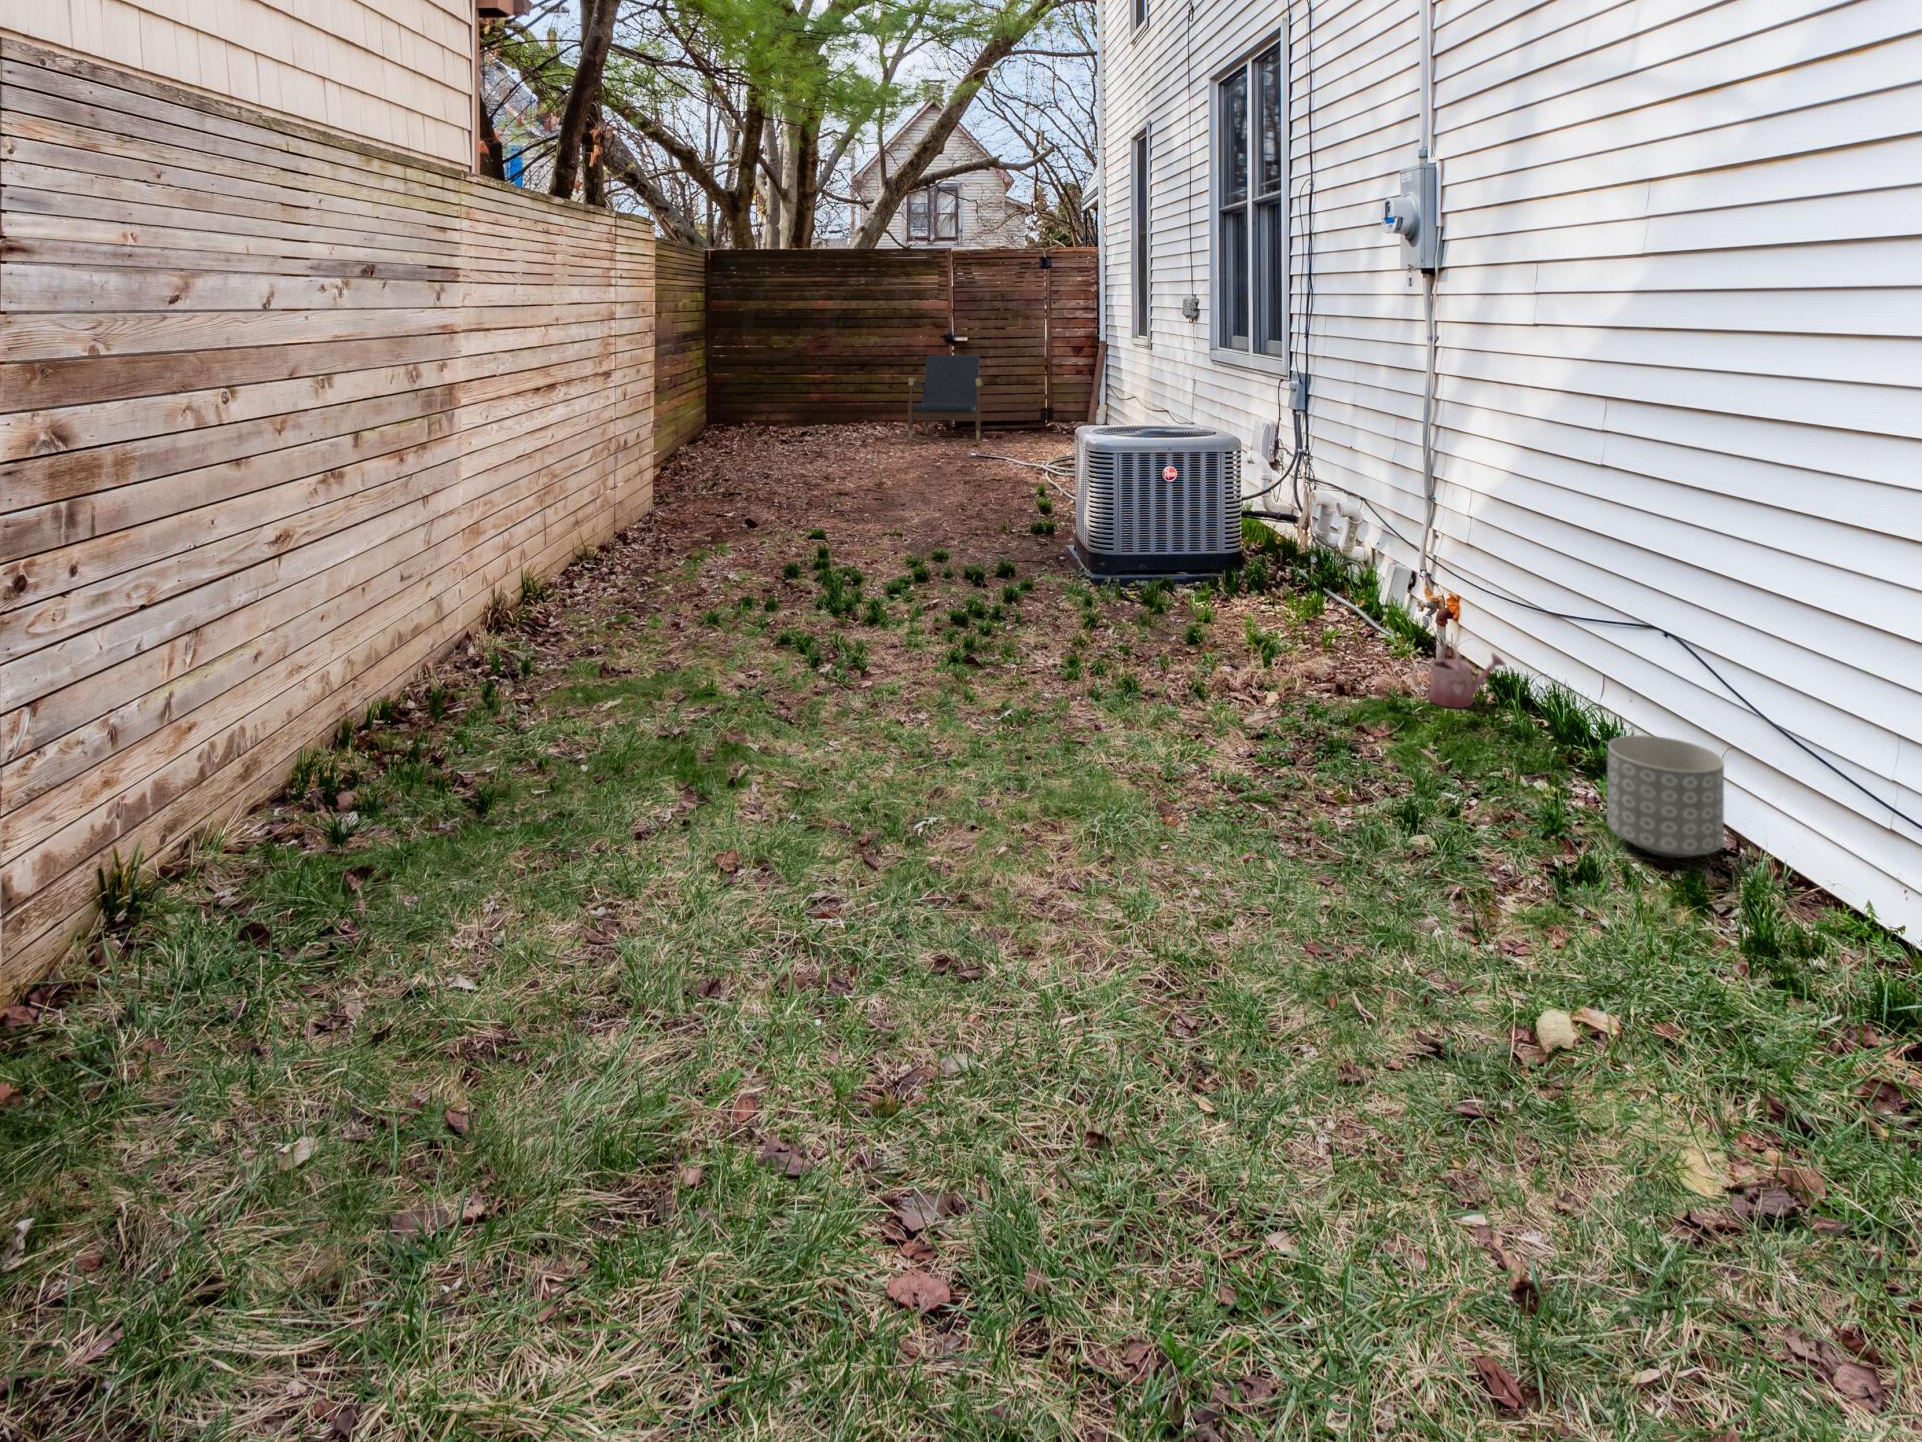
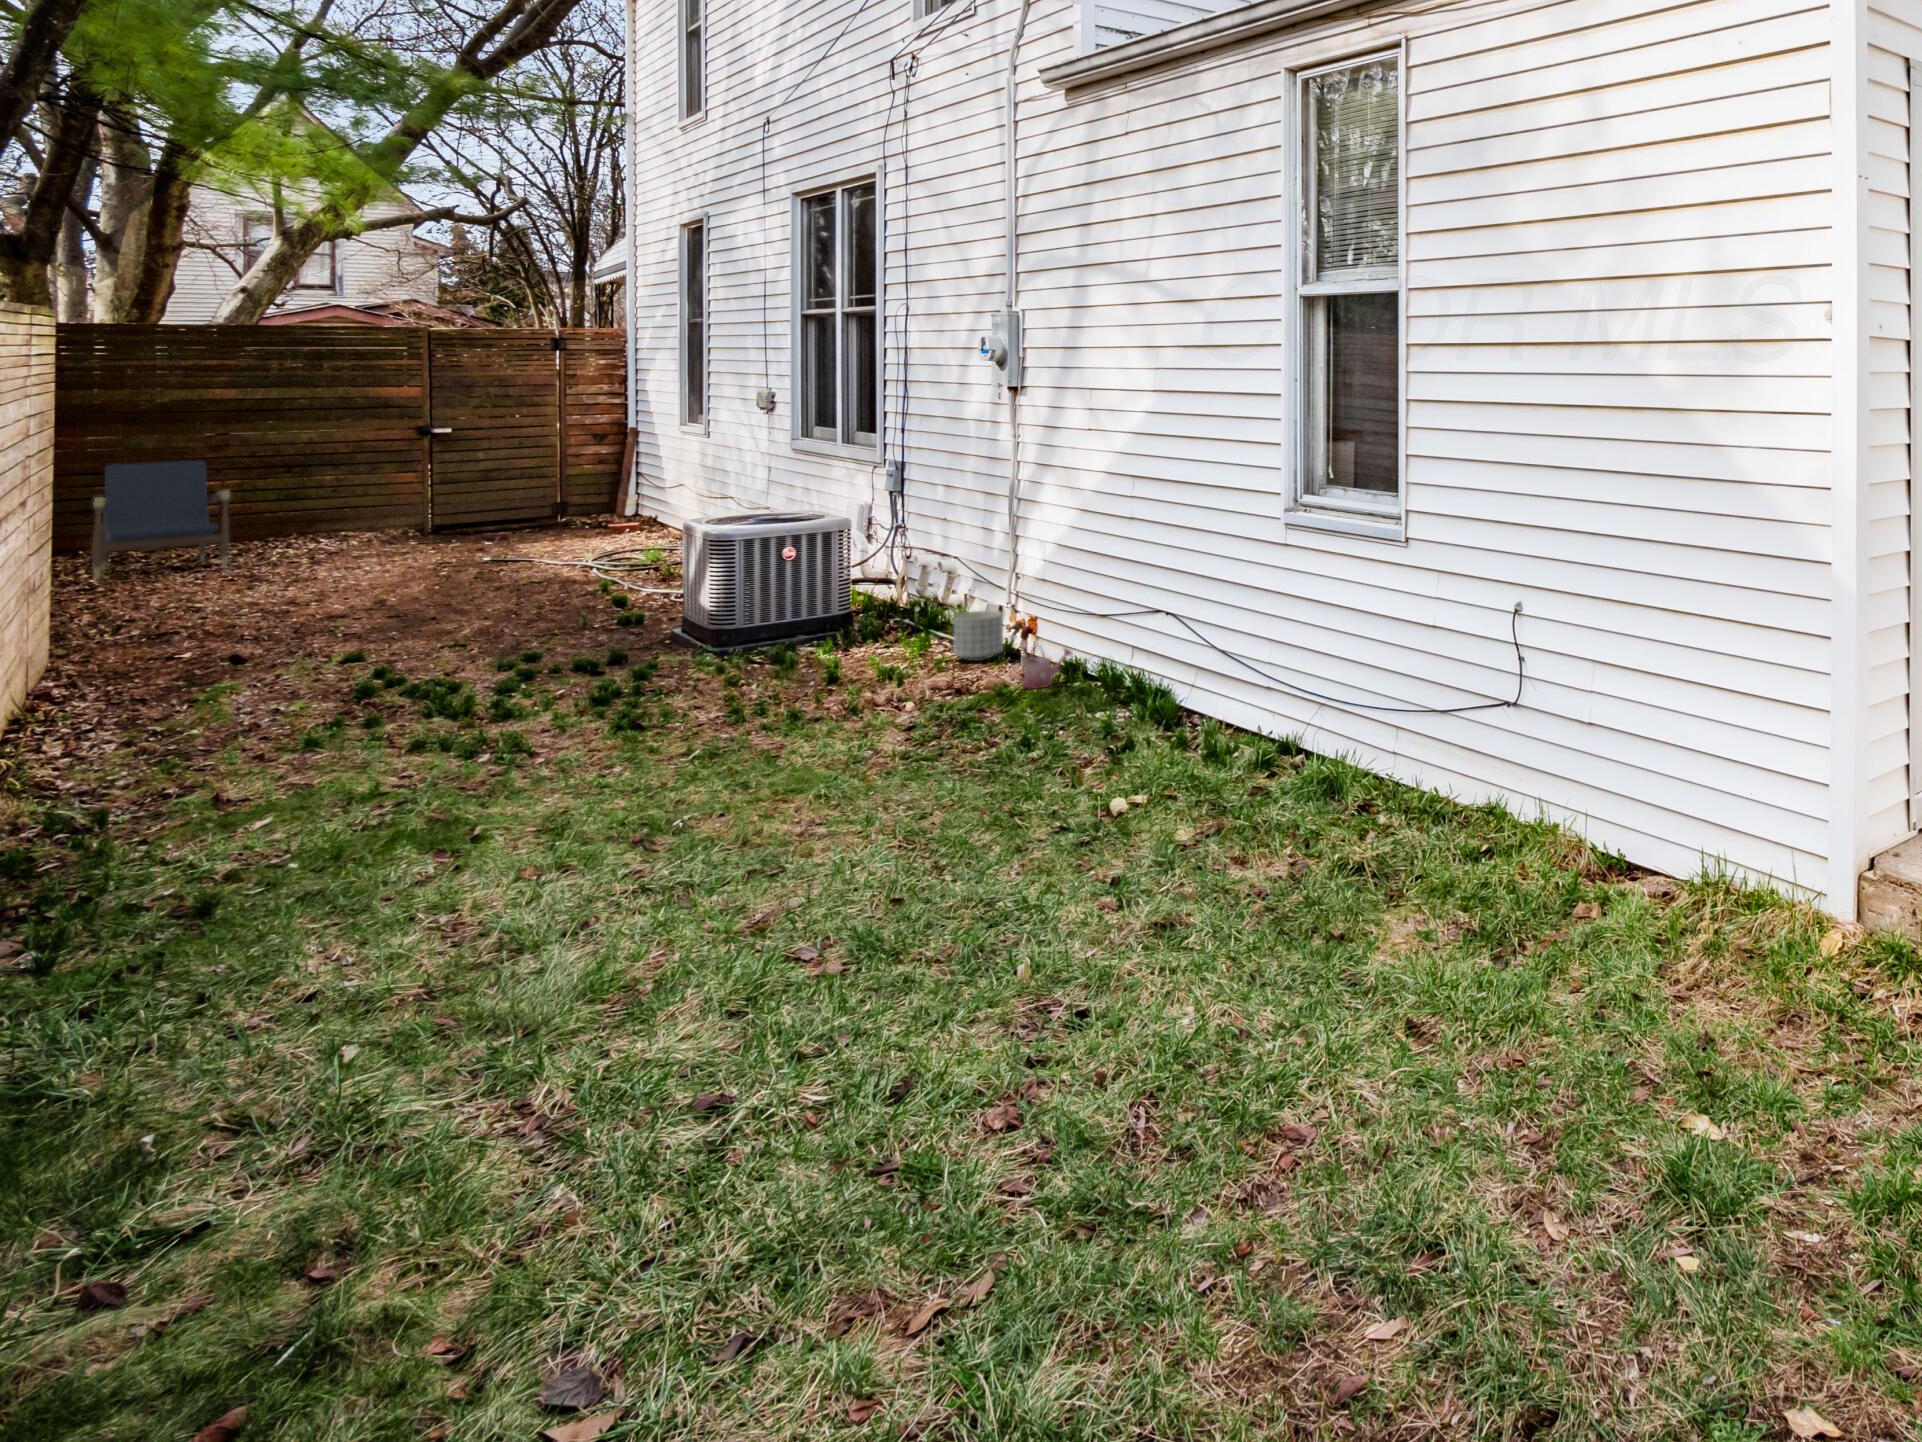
lounge chair: present [908,355,984,440] -> present [93,461,230,580]
planter: present [1607,735,1724,858] -> present [953,610,1003,661]

